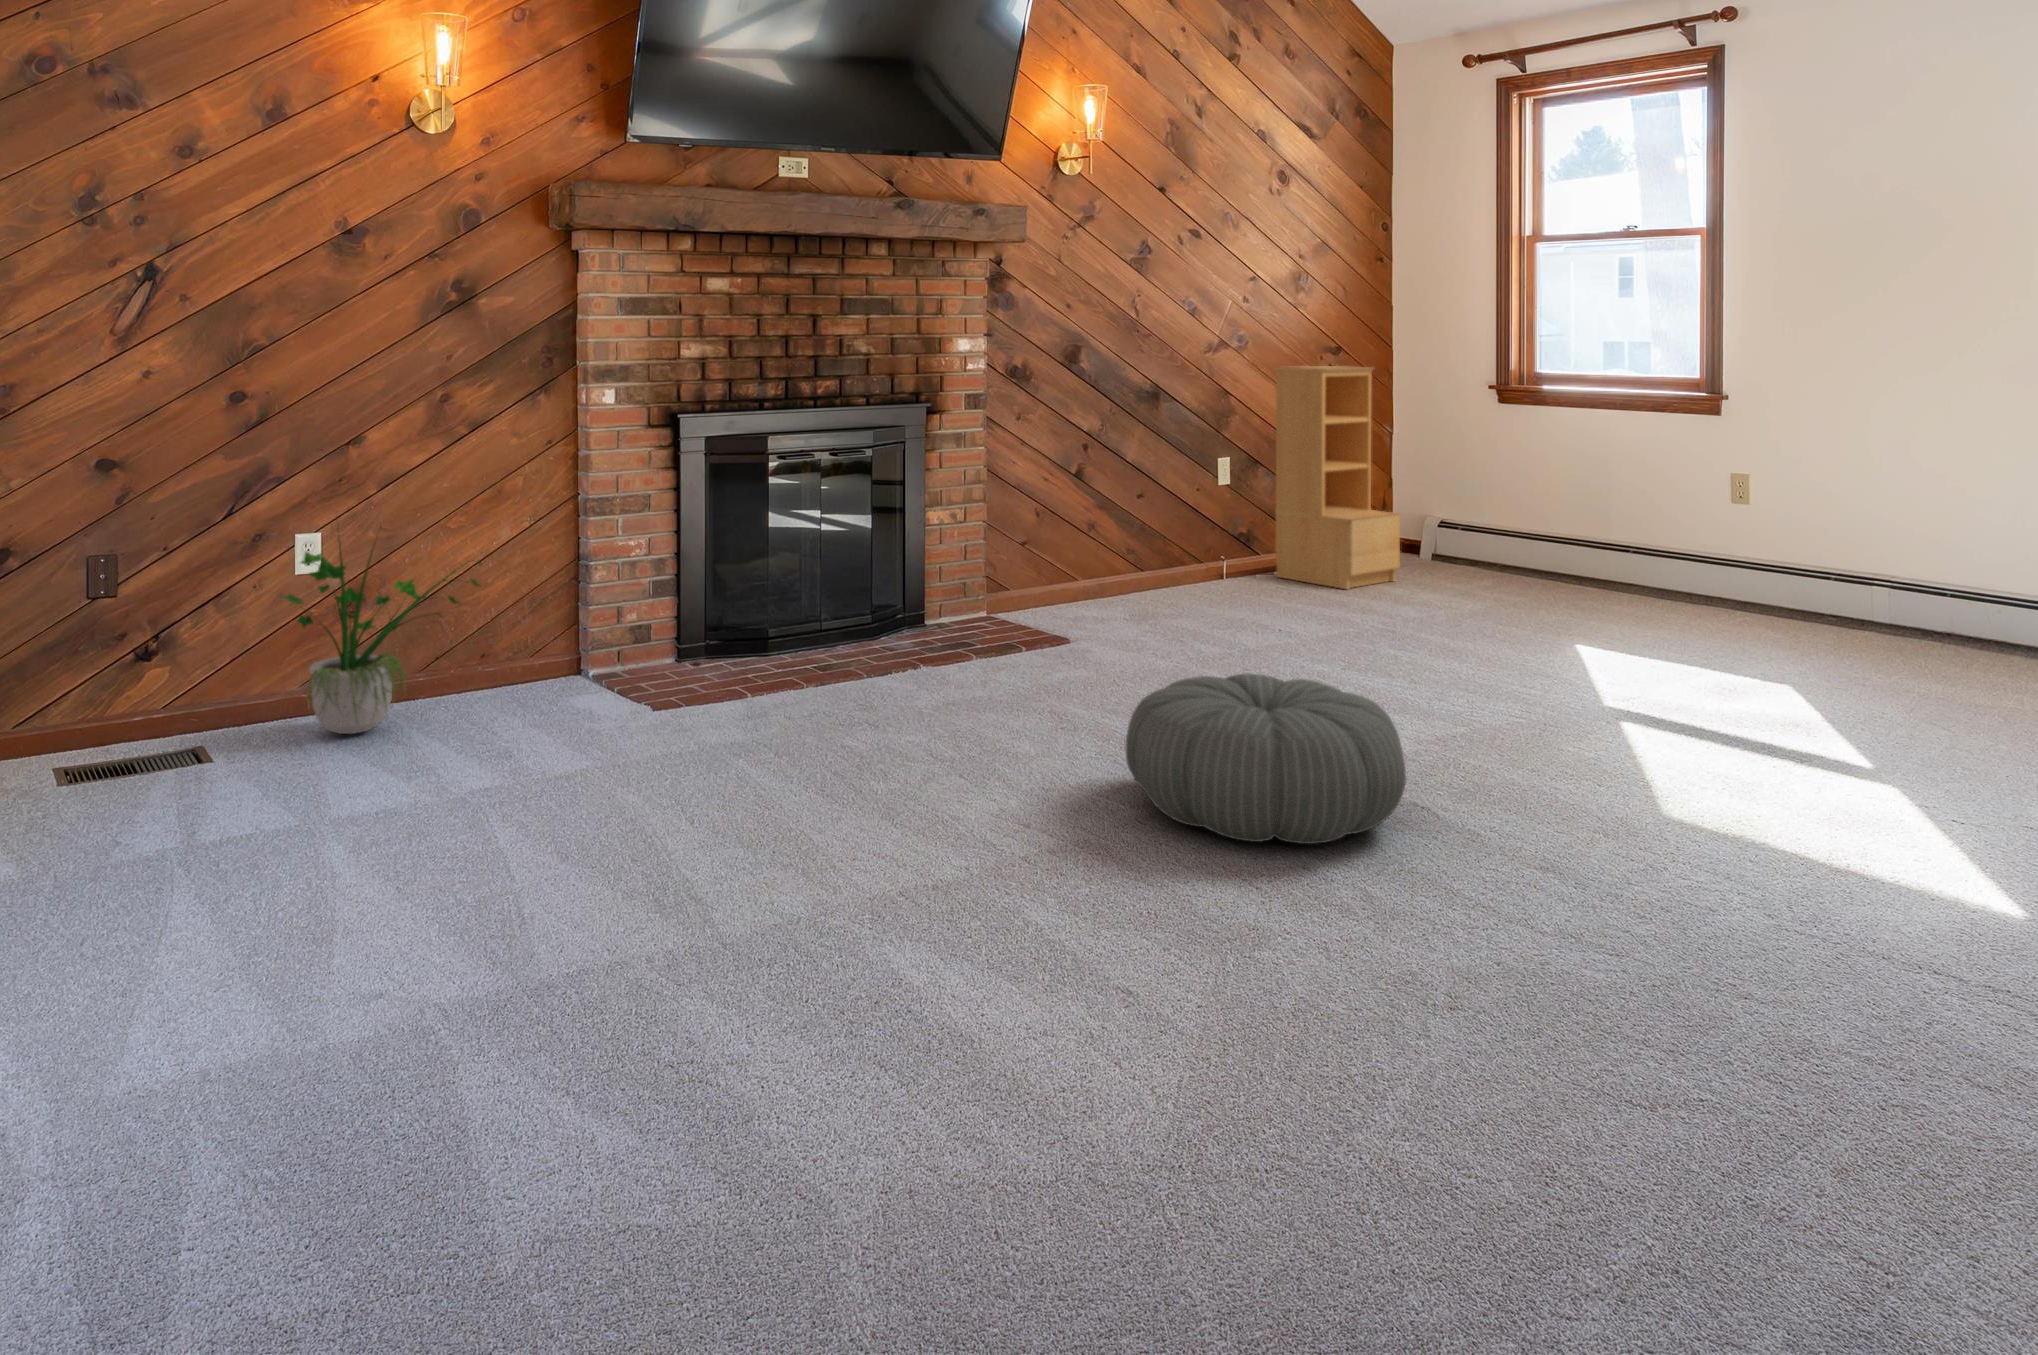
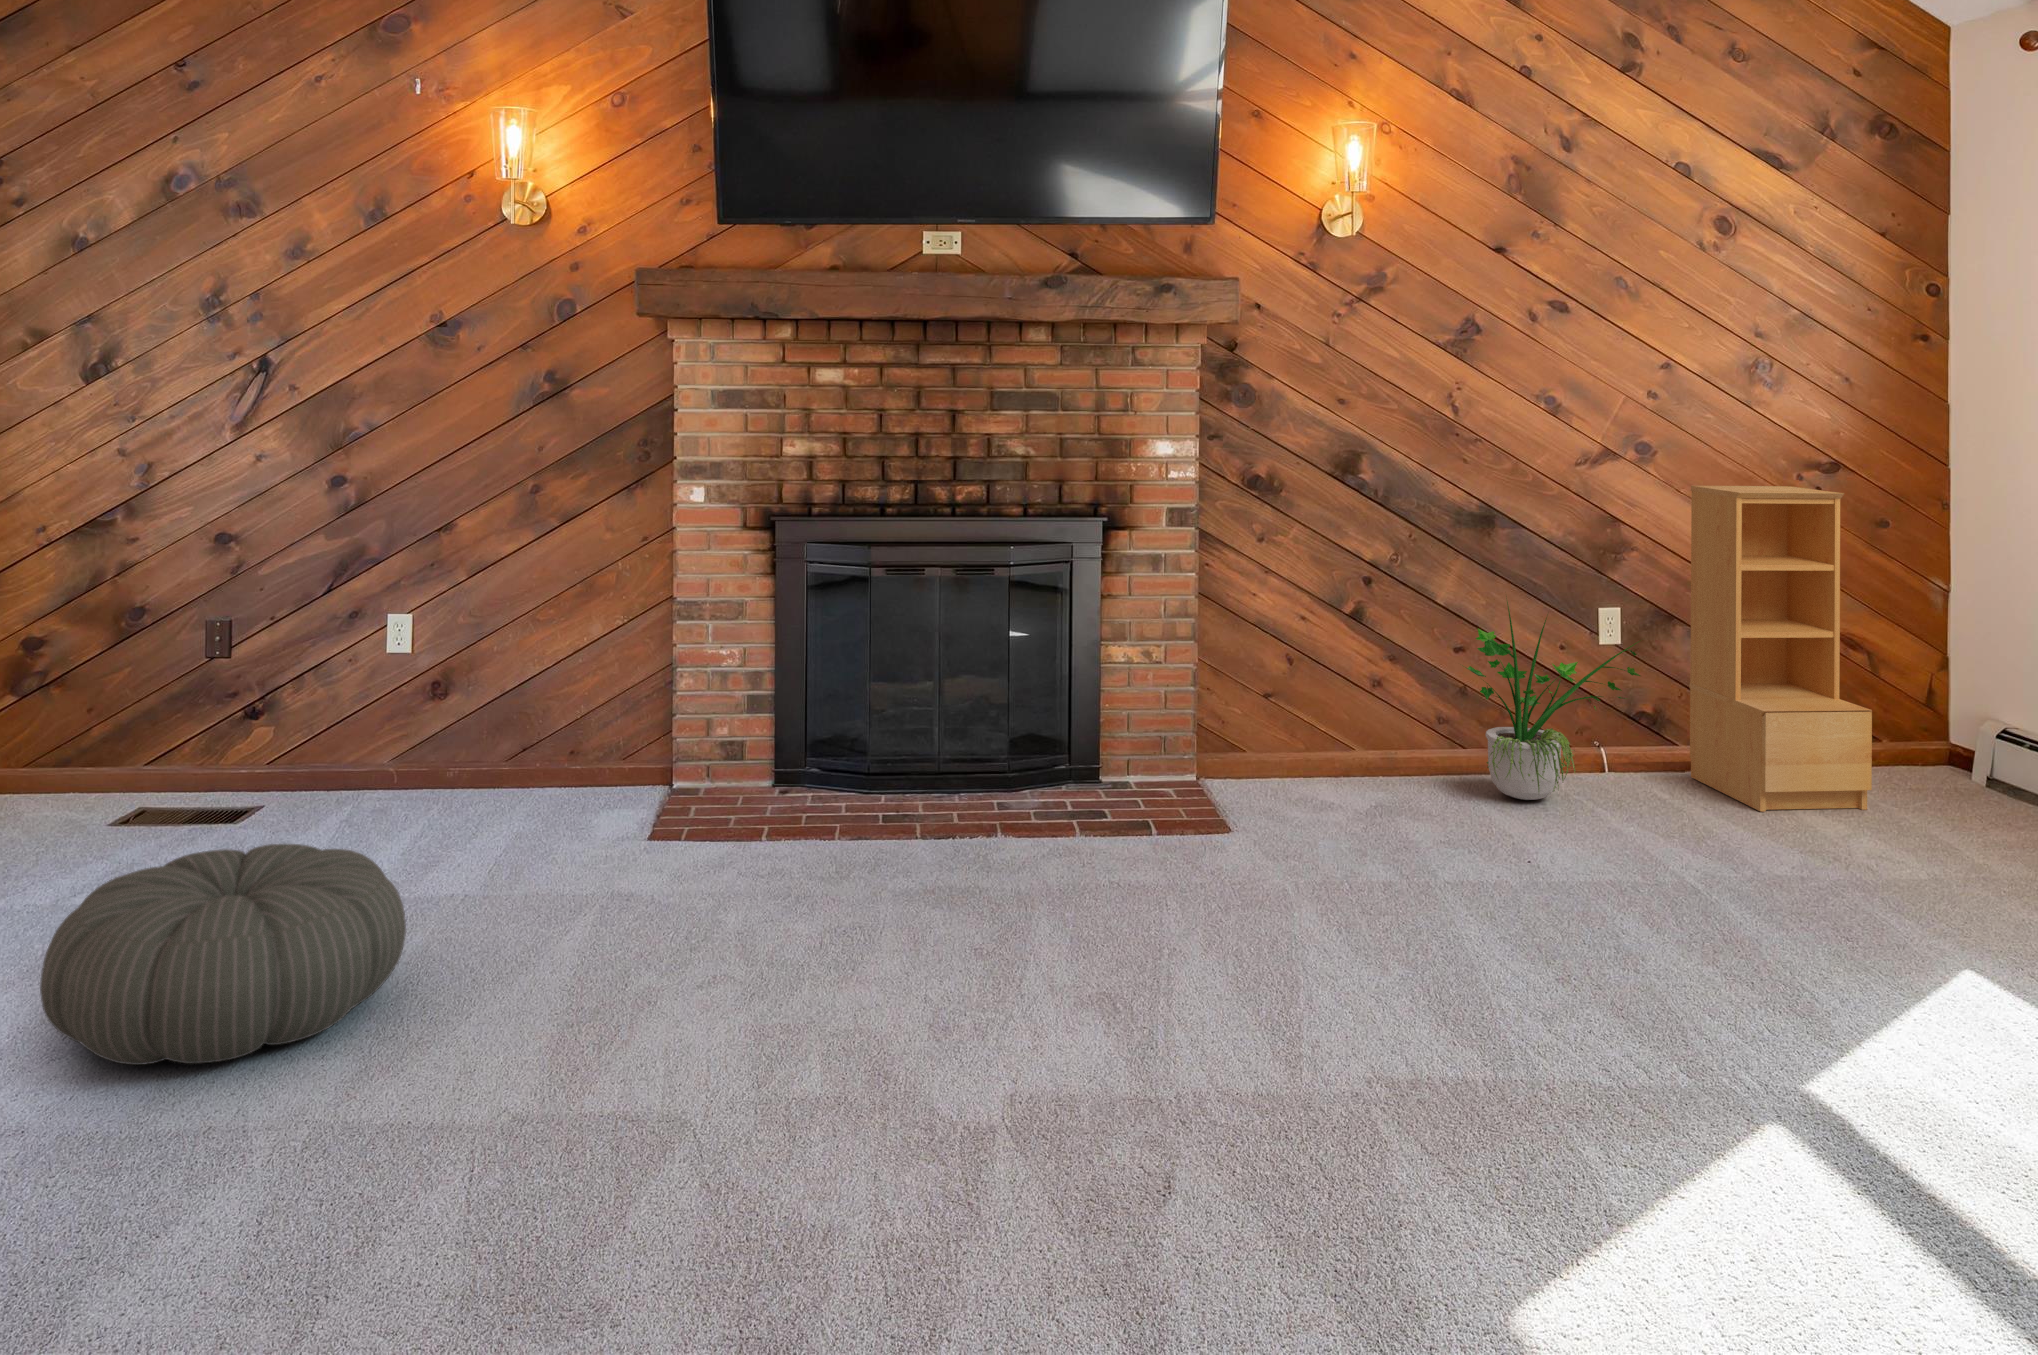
potted plant: present [283,540,481,734] -> present [1467,602,1640,800]
pouf: present [1125,673,1406,844] -> present [40,844,406,1065]

